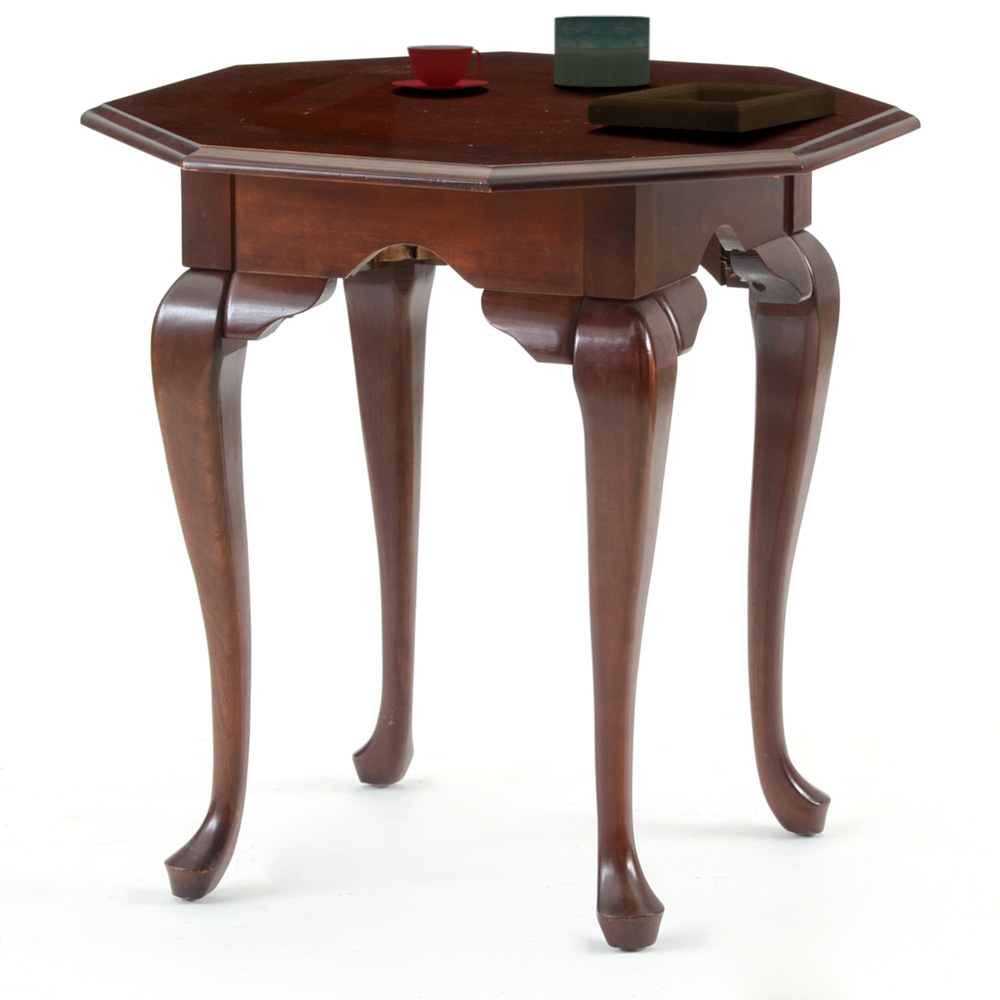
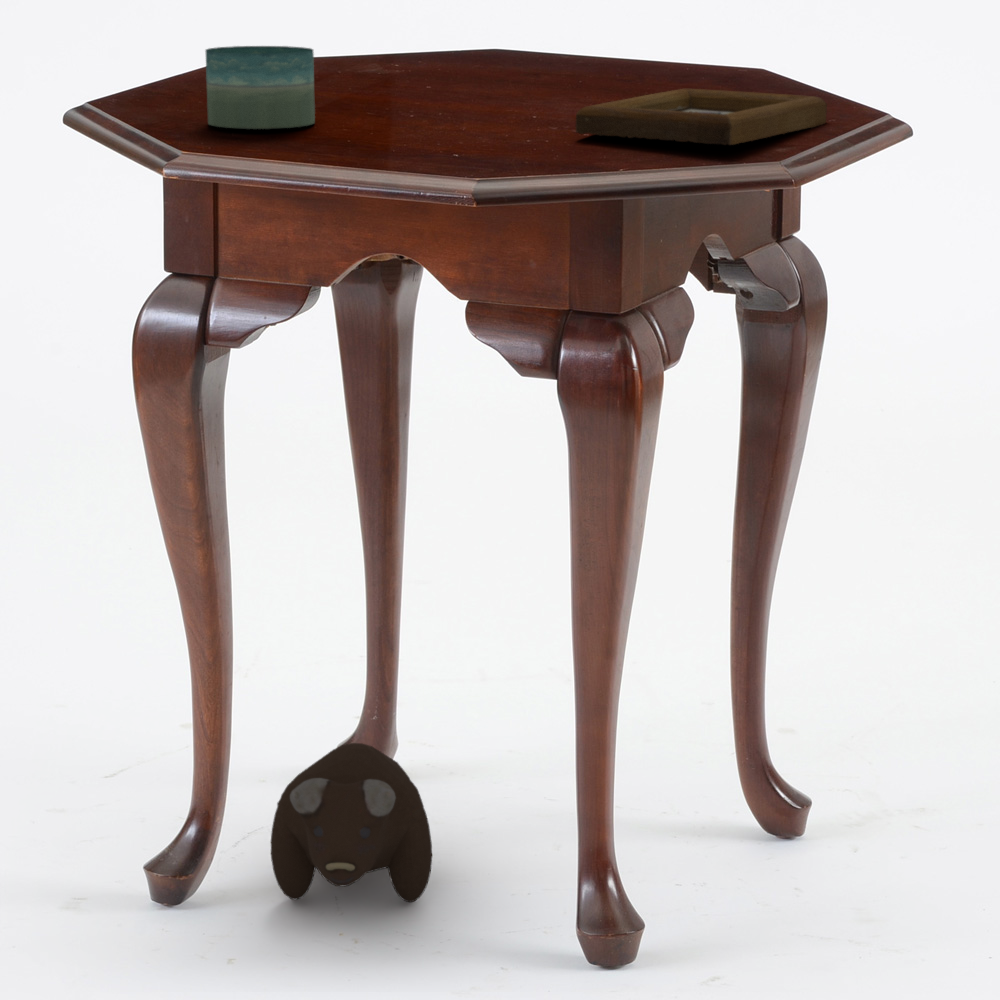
candle: present [554,16,650,87] -> present [205,46,315,129]
teacup: present [392,45,489,90] -> none [379,46,477,93]
plush toy: none [290,739,452,897] -> present [271,743,432,902]

